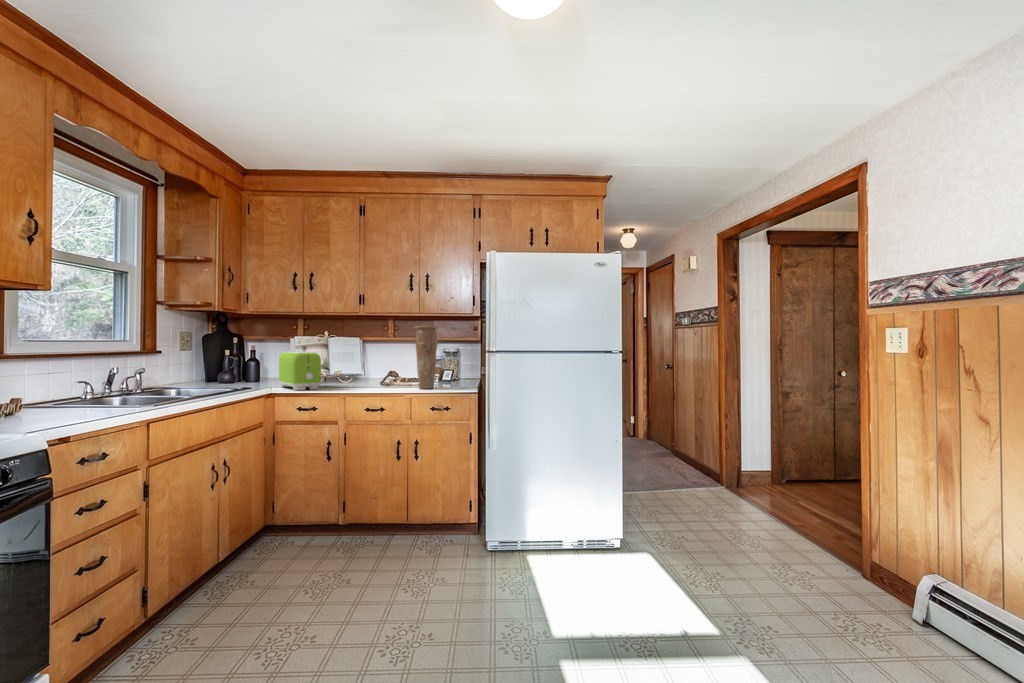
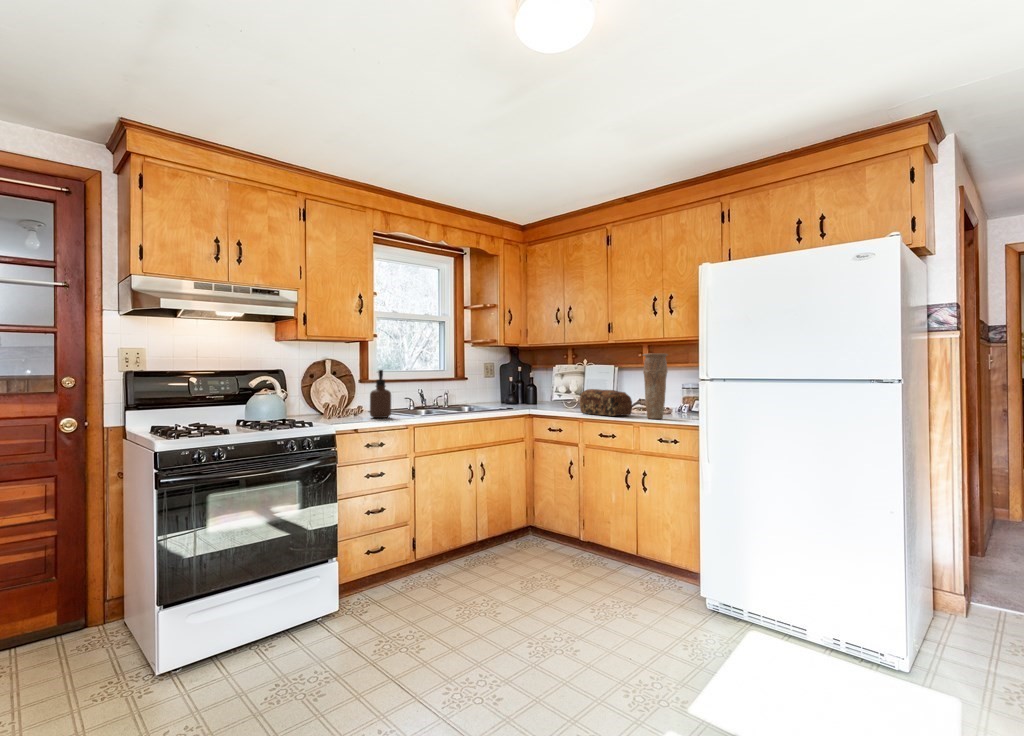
soap dispenser: none [60,345,101,417] -> present [370,370,391,418]
toaster: present [279,351,321,390] -> none [538,378,564,412]
bread loaf: none [342,362,399,389] -> present [580,389,632,416]

